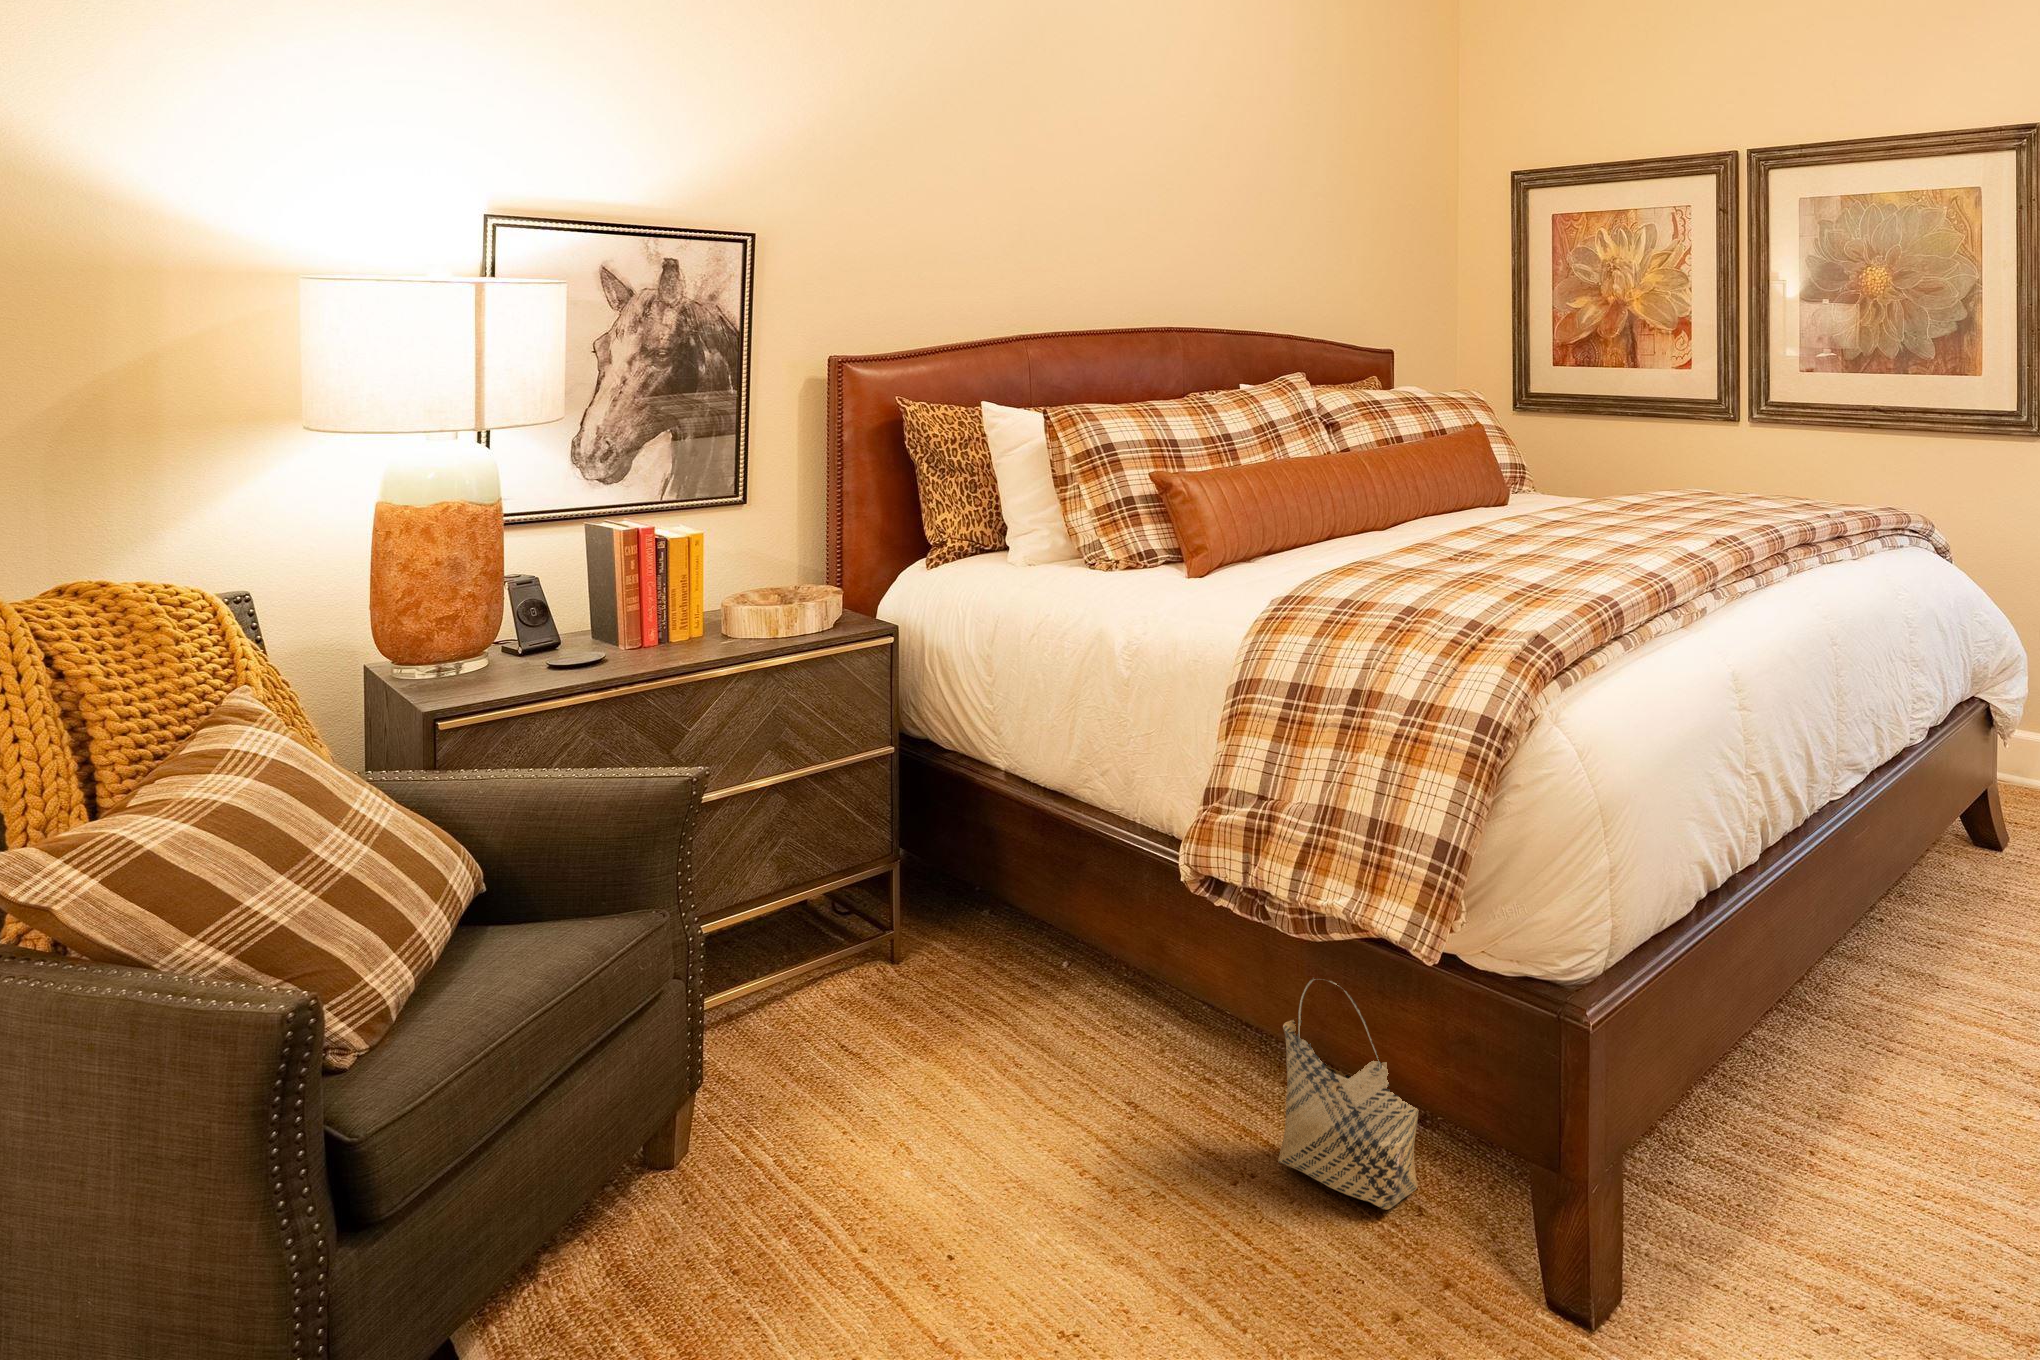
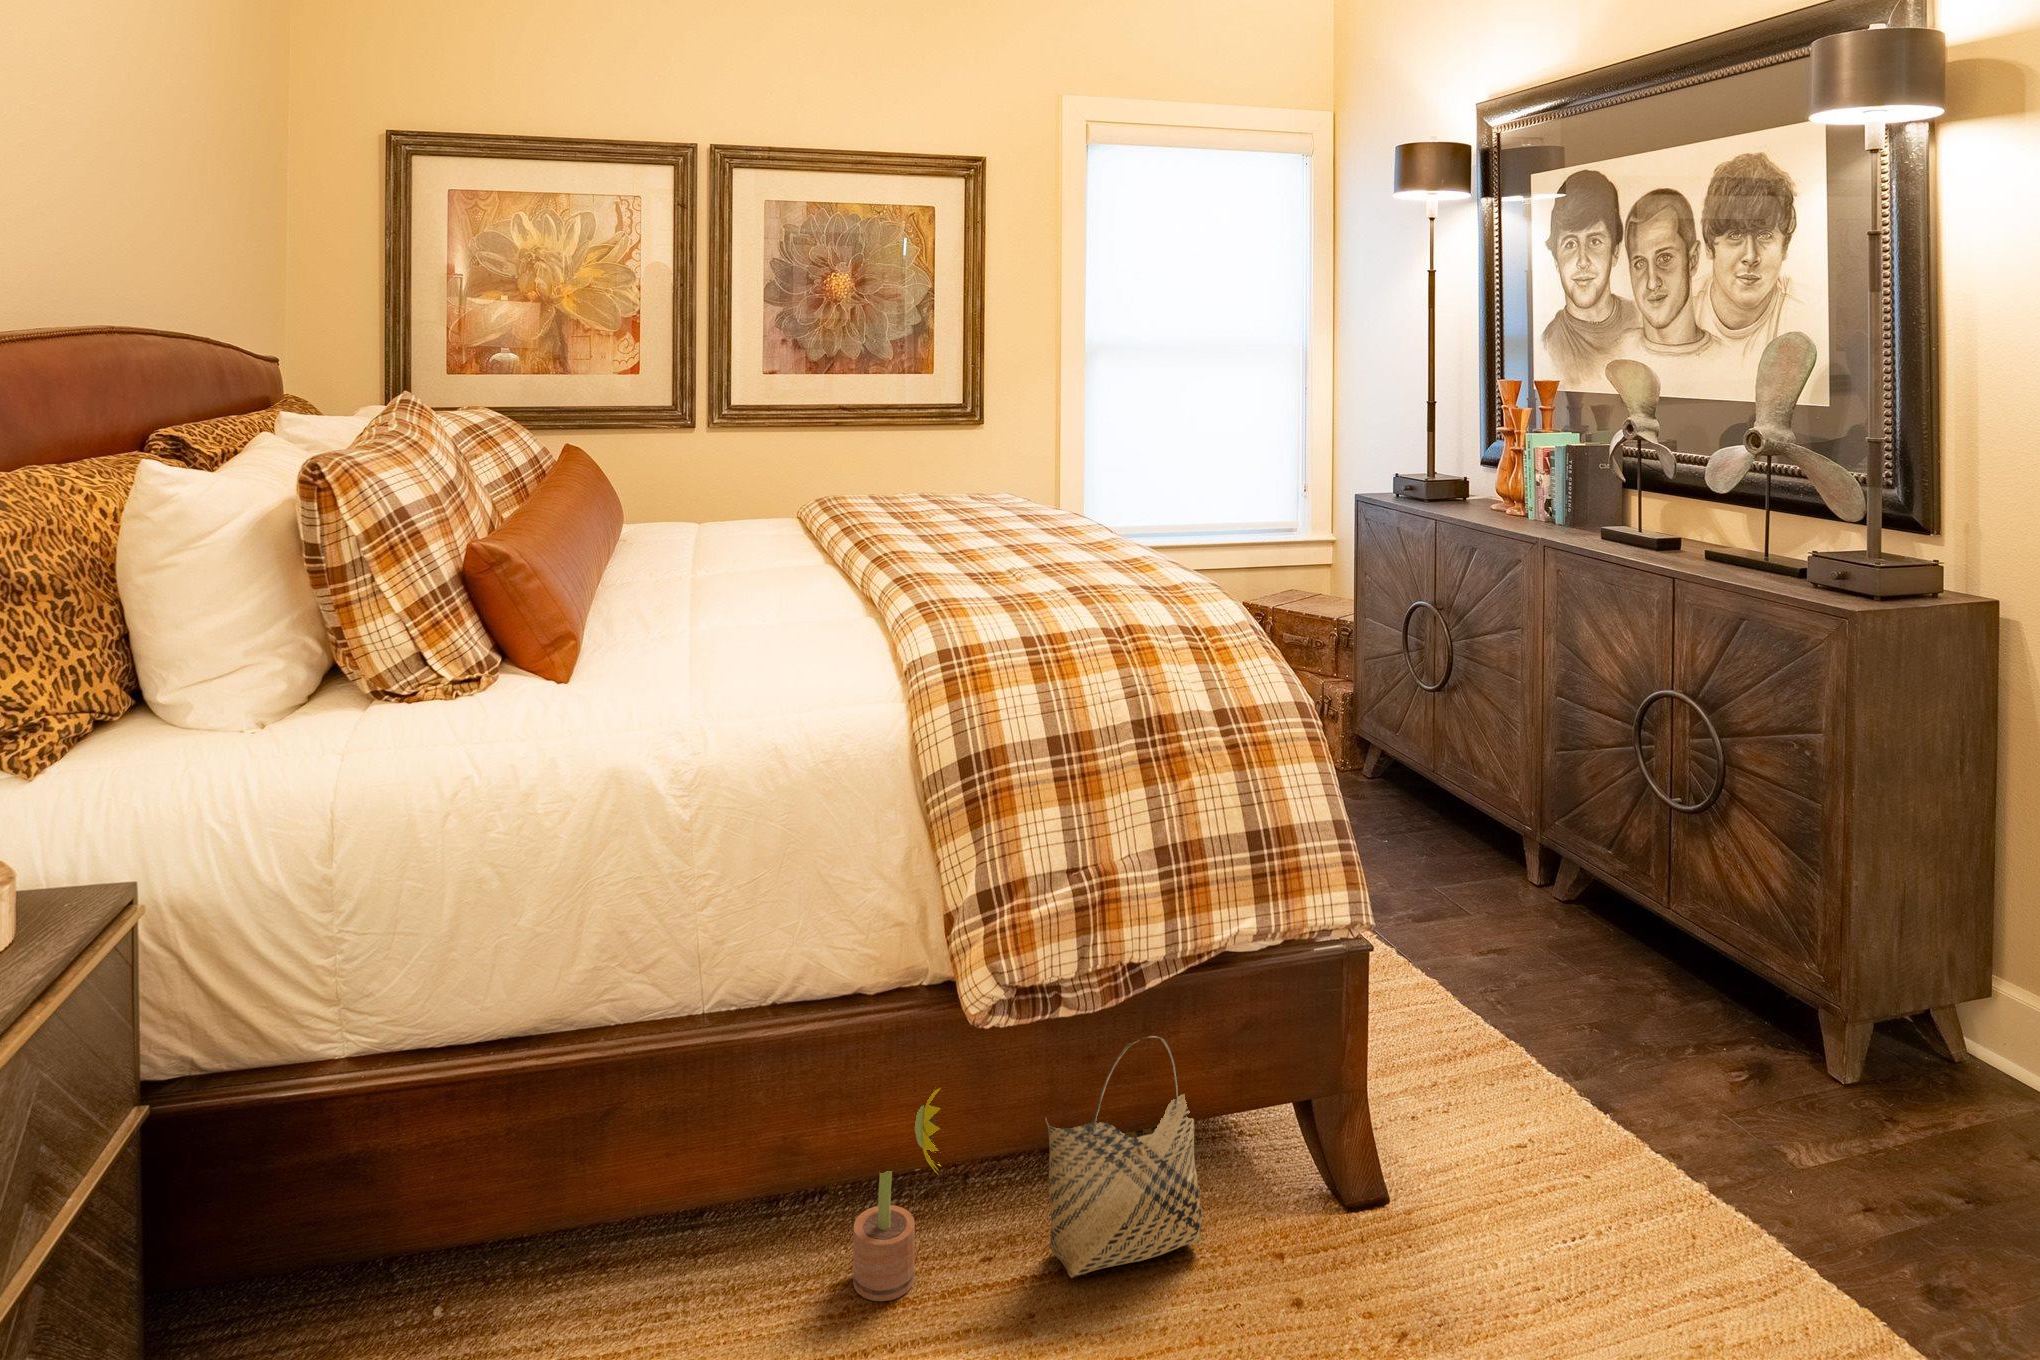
decorative plant: none [1187,938,1272,1103] -> present [853,1088,941,1301]

